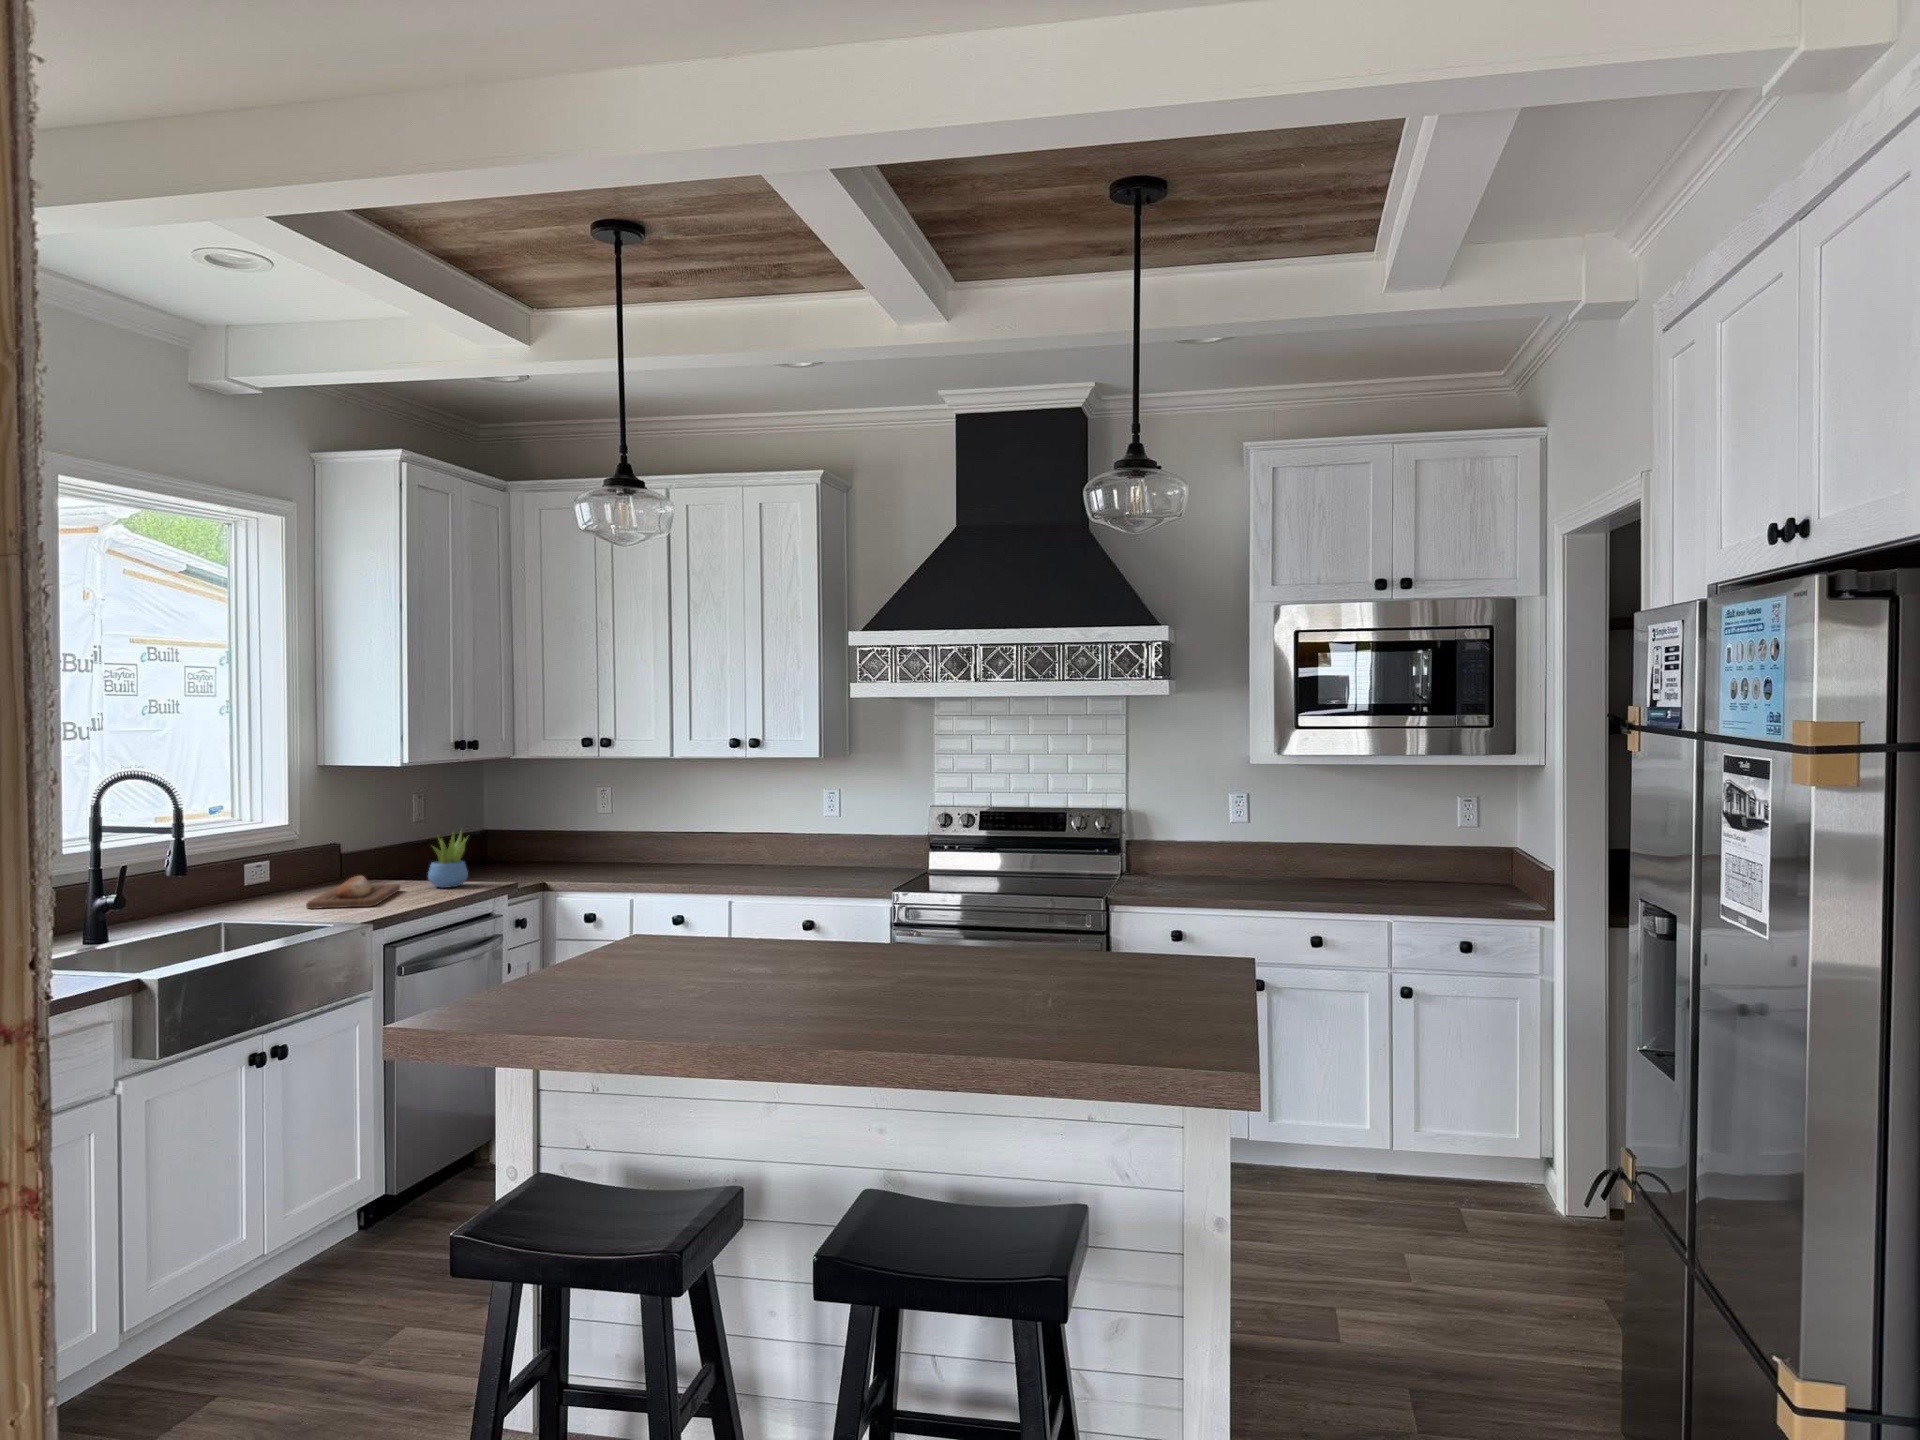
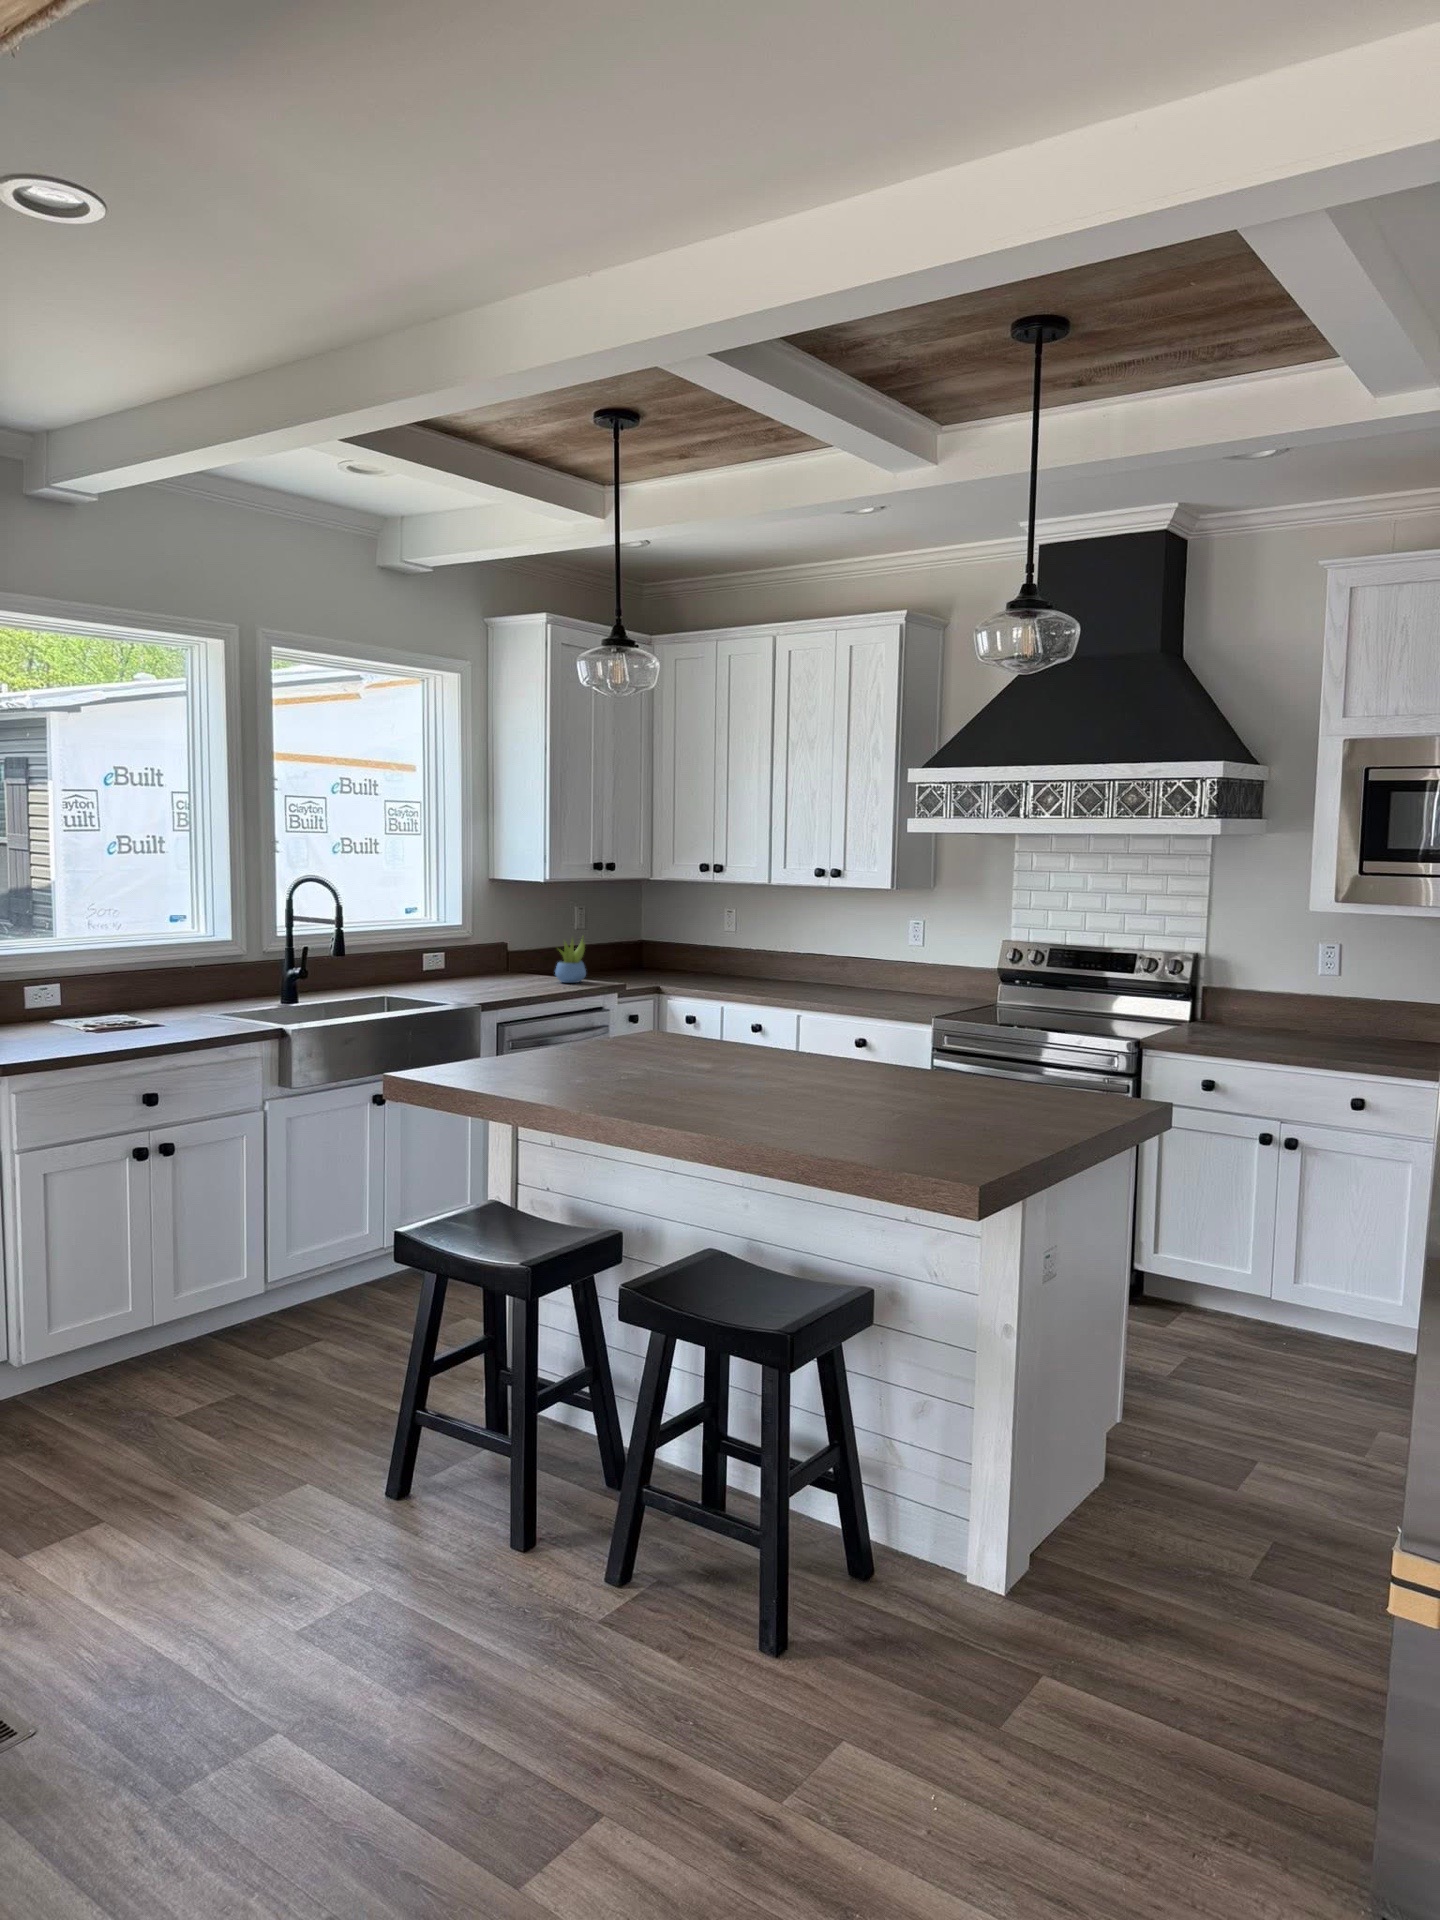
bread loaf: present [306,876,400,909] -> none [452,968,533,993]

